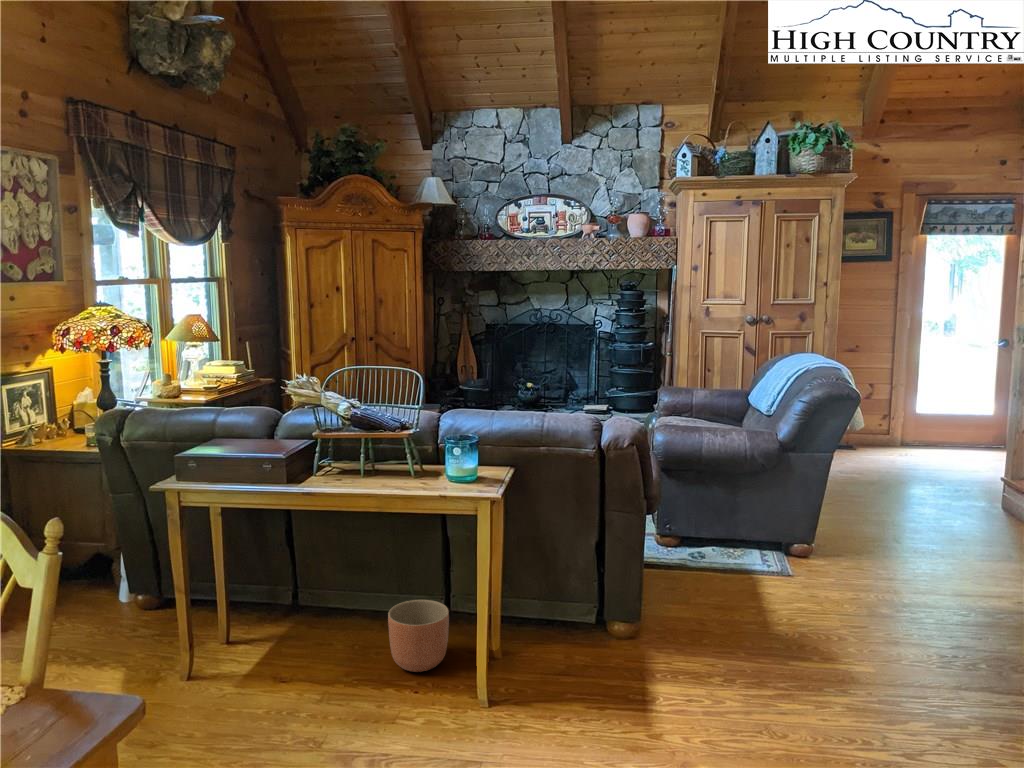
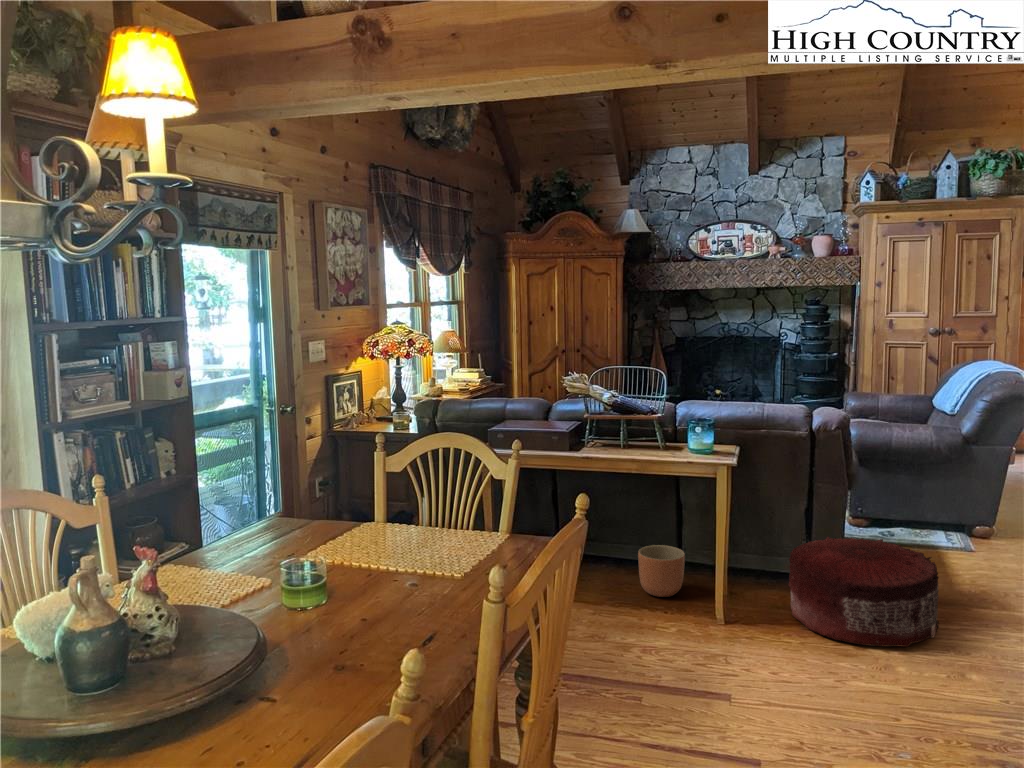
pouf: none [576,579,757,735] -> present [789,536,939,647]

